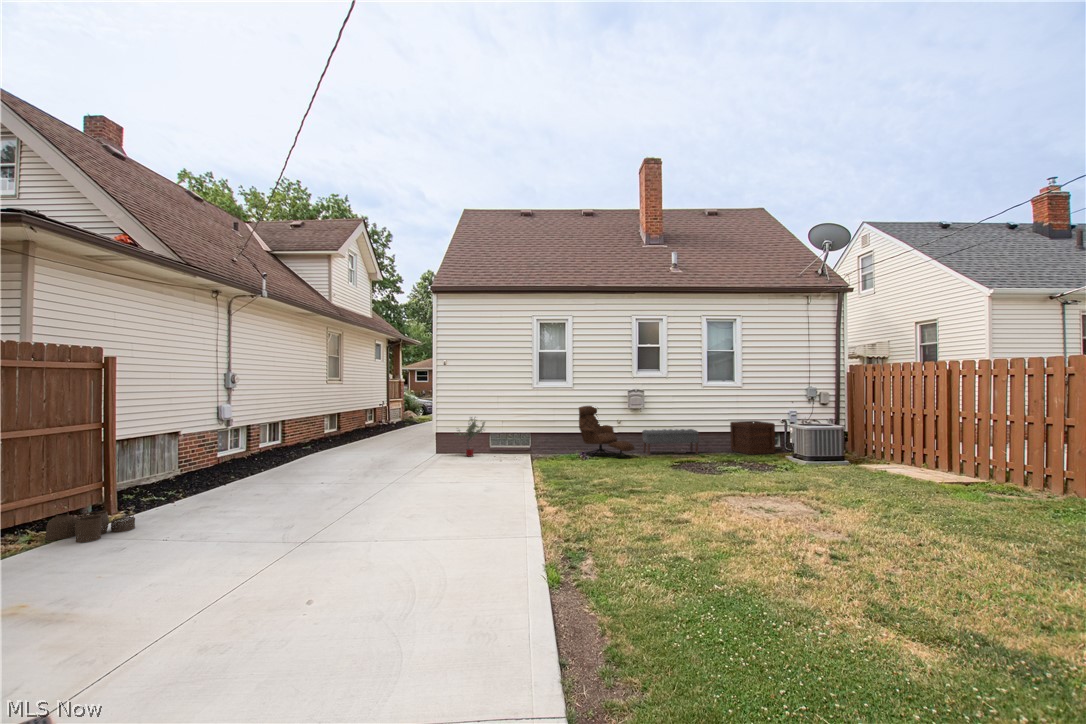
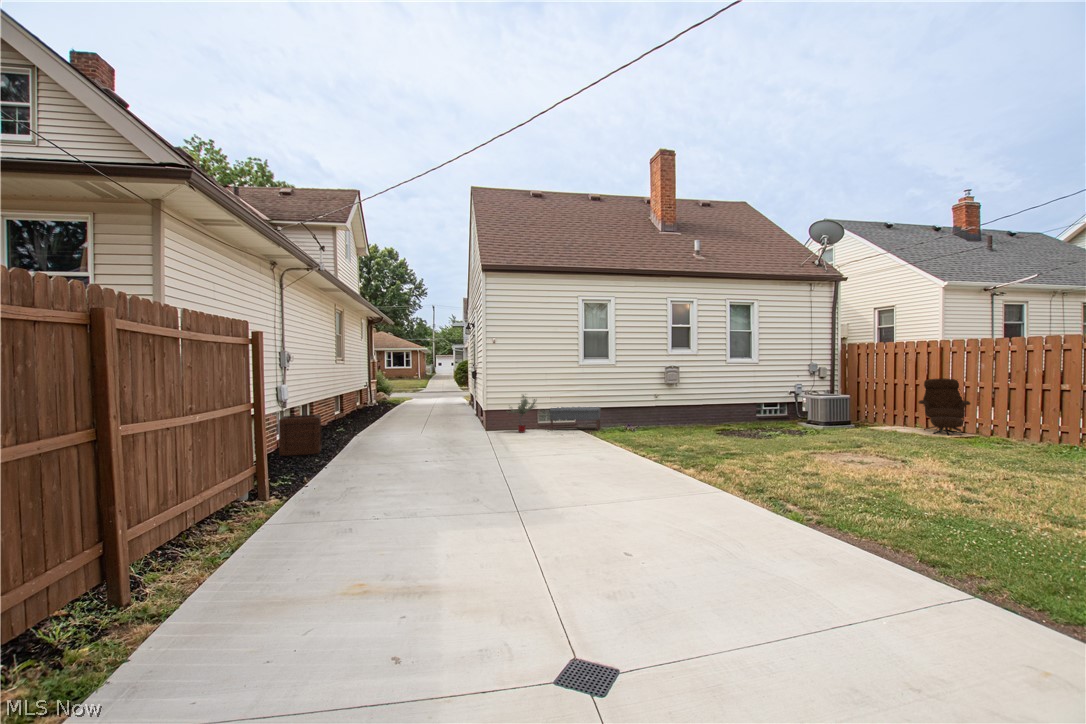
lounge chair: present [579,406,634,459] -> present [919,378,970,435]
wooden crate: present [730,421,776,455] -> present [279,415,321,456]
bench: present [642,429,699,455] -> present [550,407,601,430]
woven basket: present [45,510,135,543] -> none [251,480,325,510]

